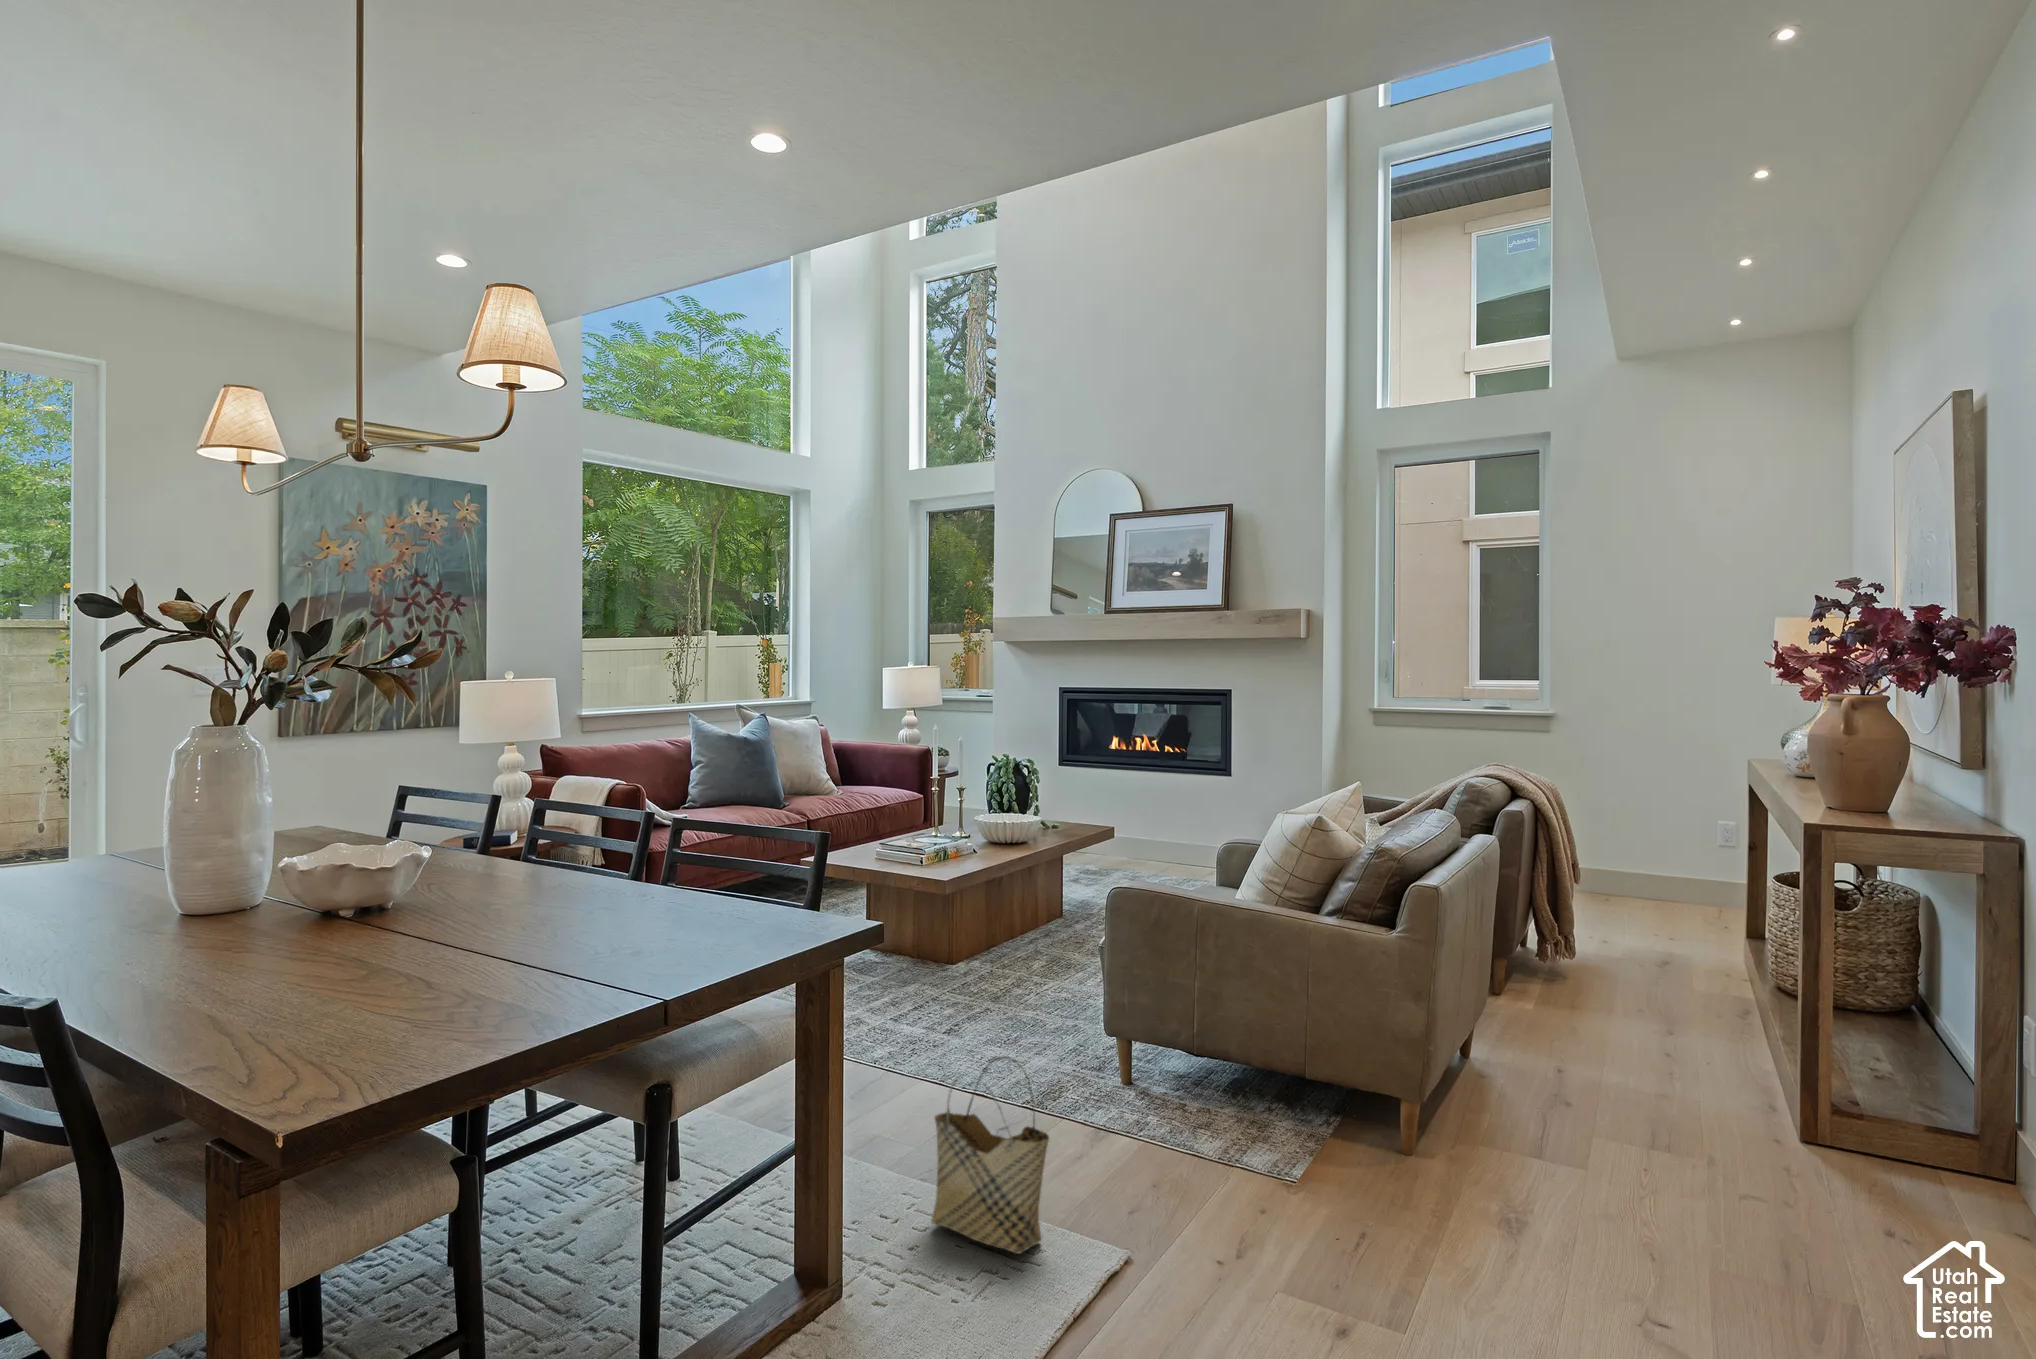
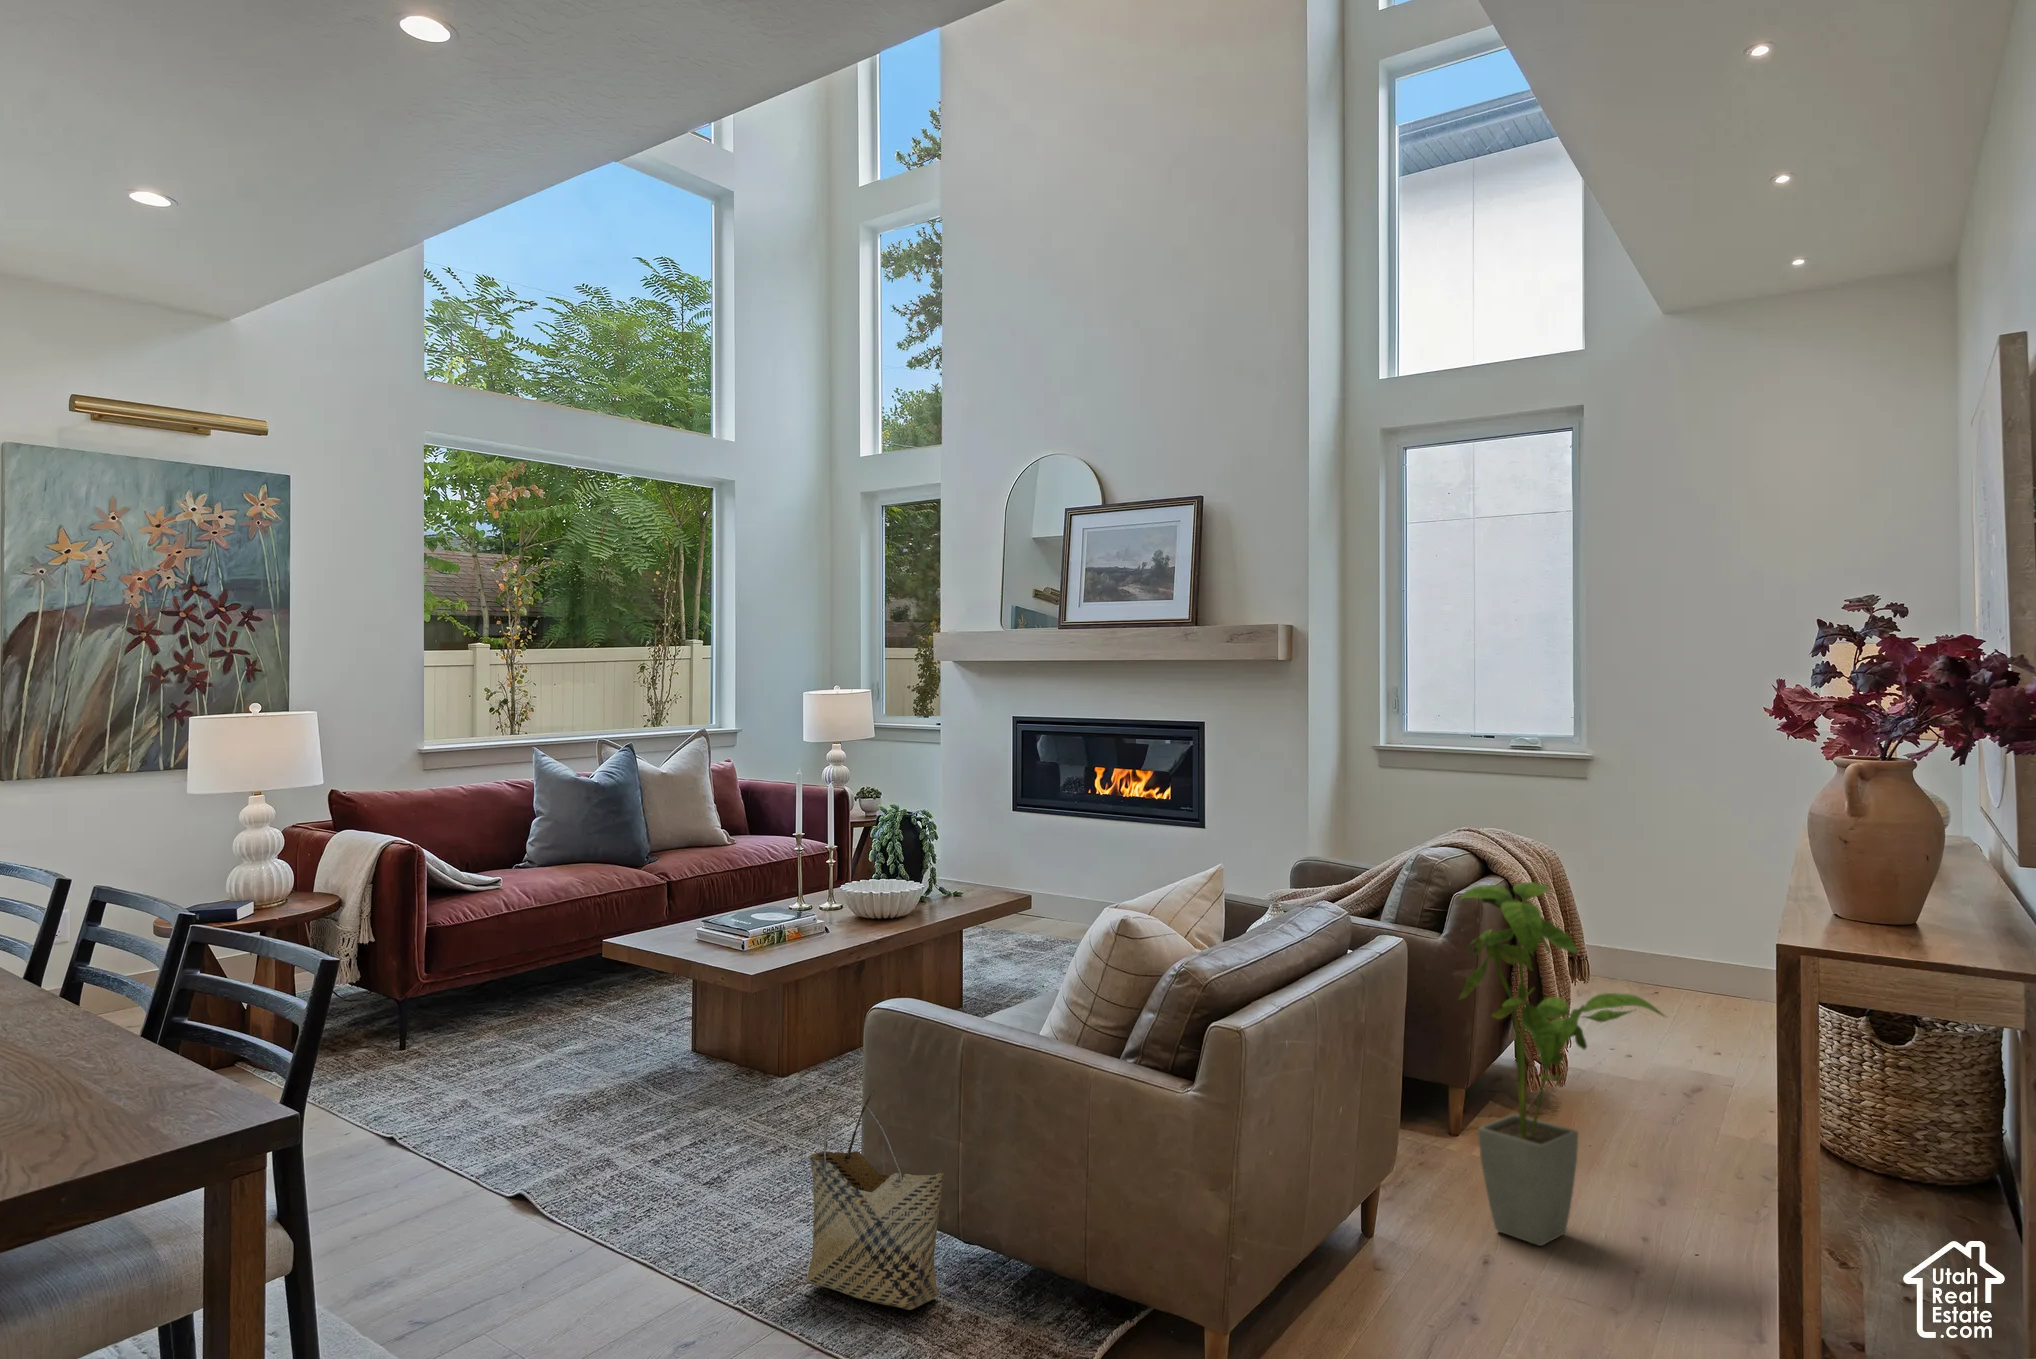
house plant: none [1501,903,1696,1221] -> present [1459,882,1664,1246]

